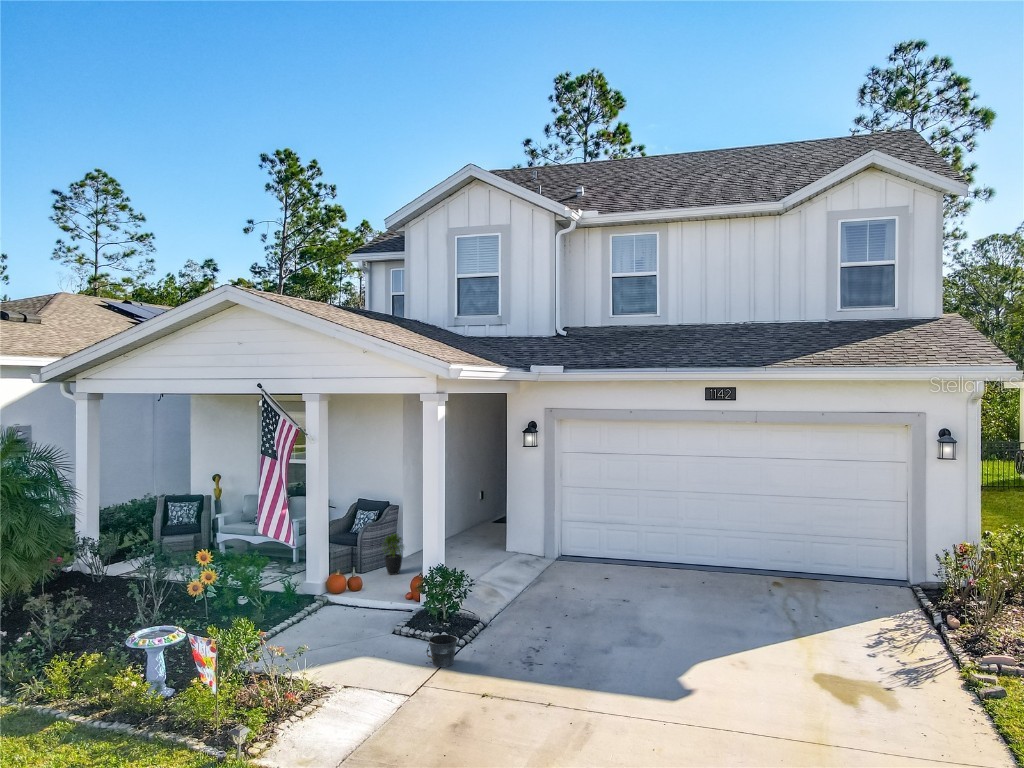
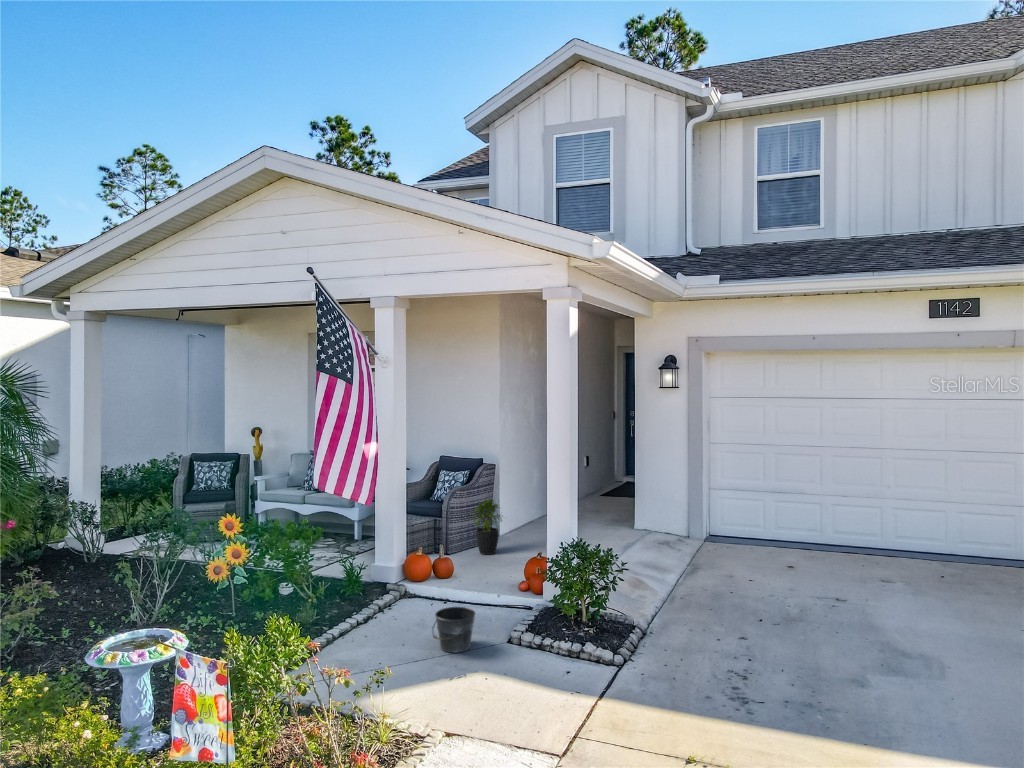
bucket: present [427,635,457,667] -> present [433,607,475,652]

